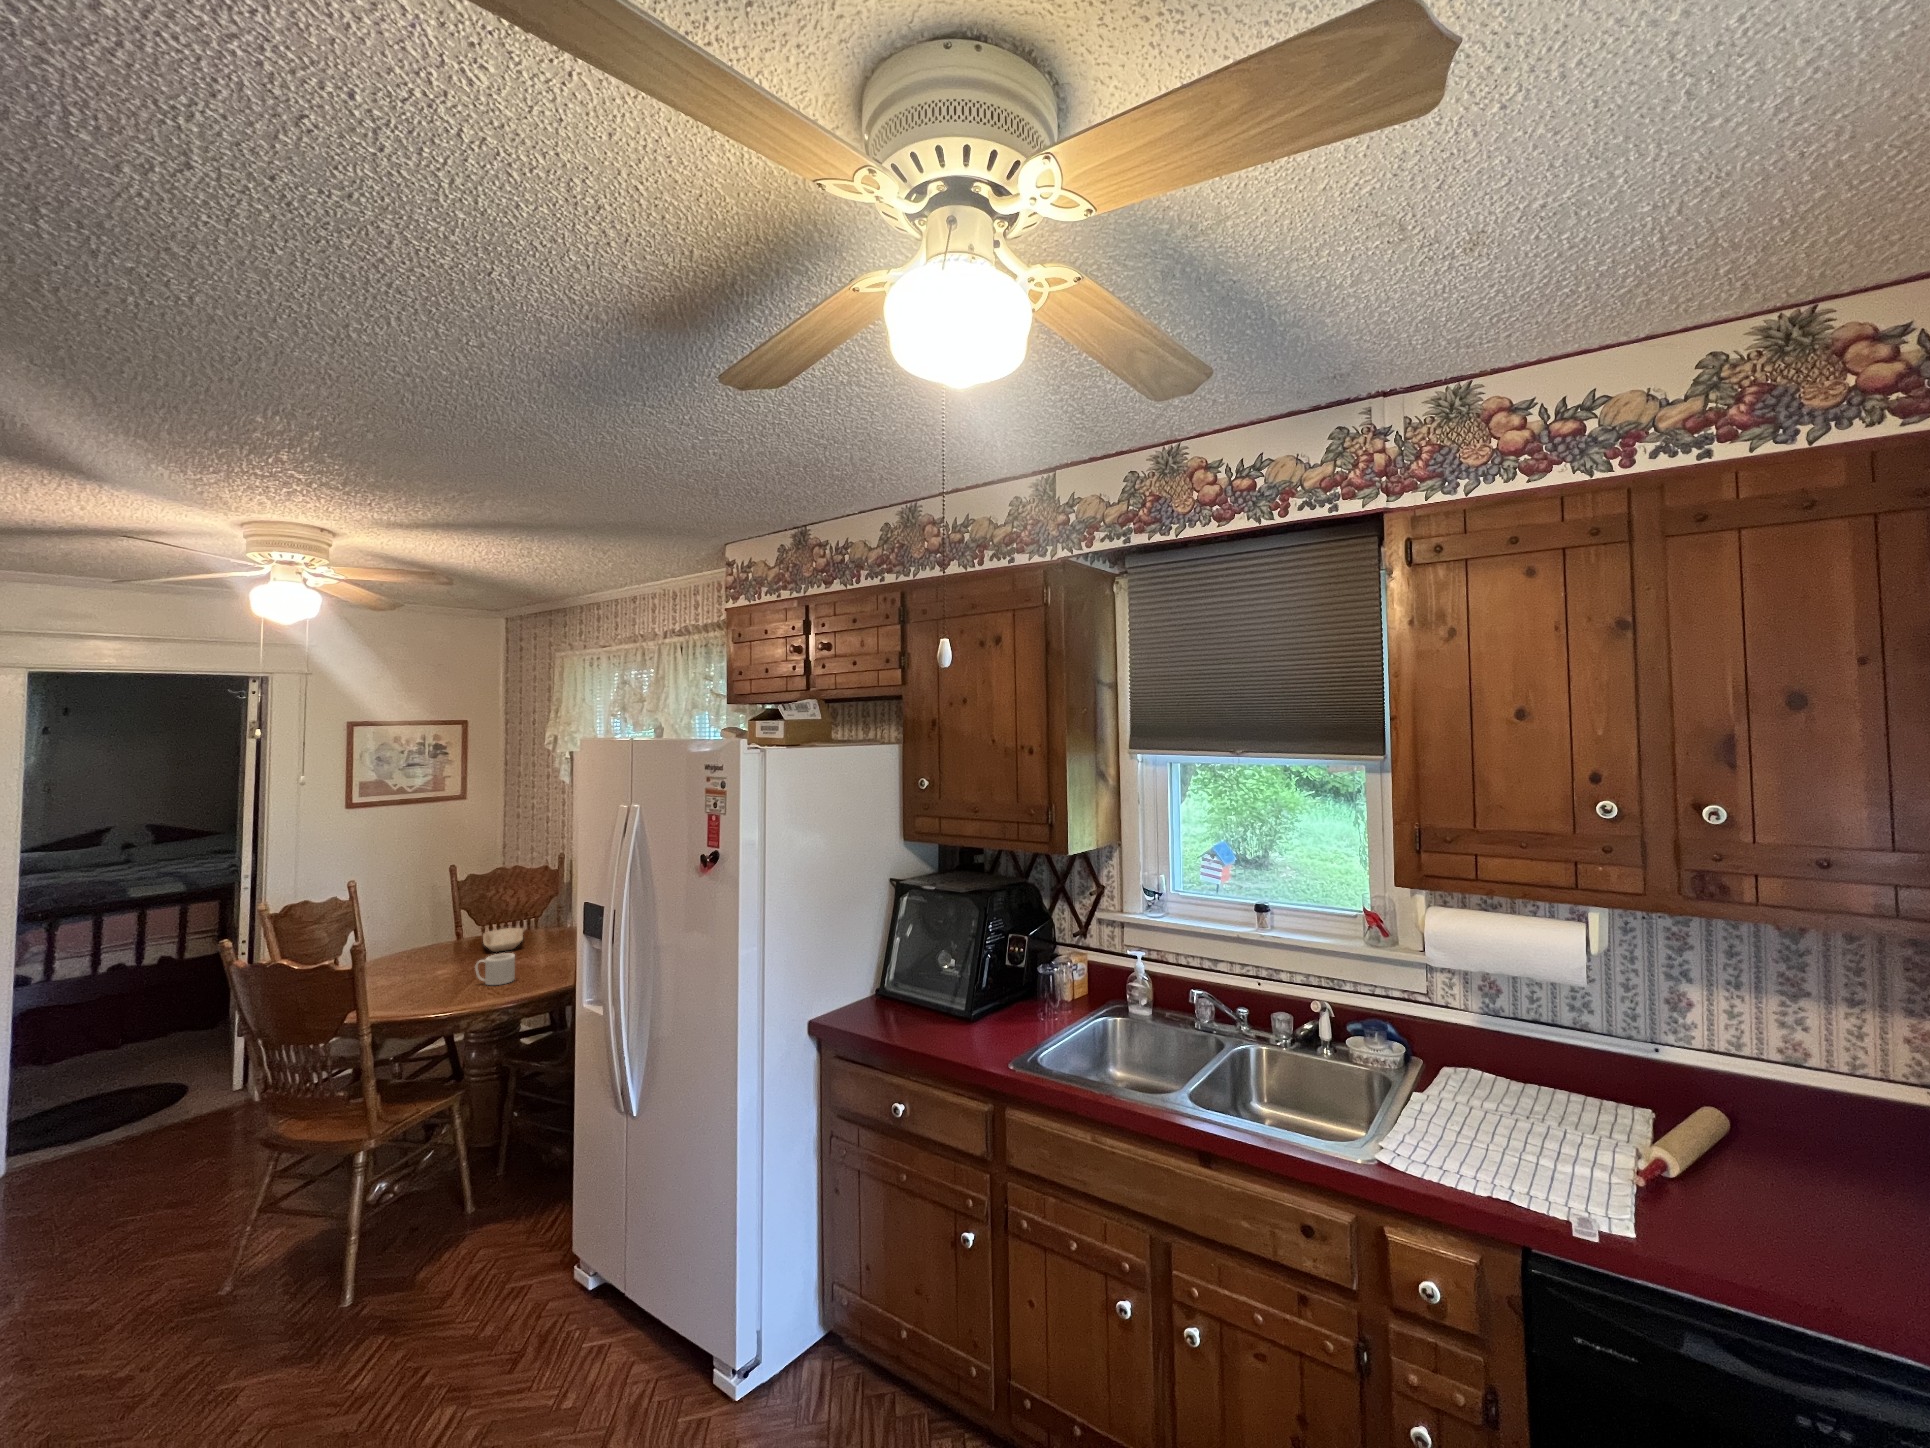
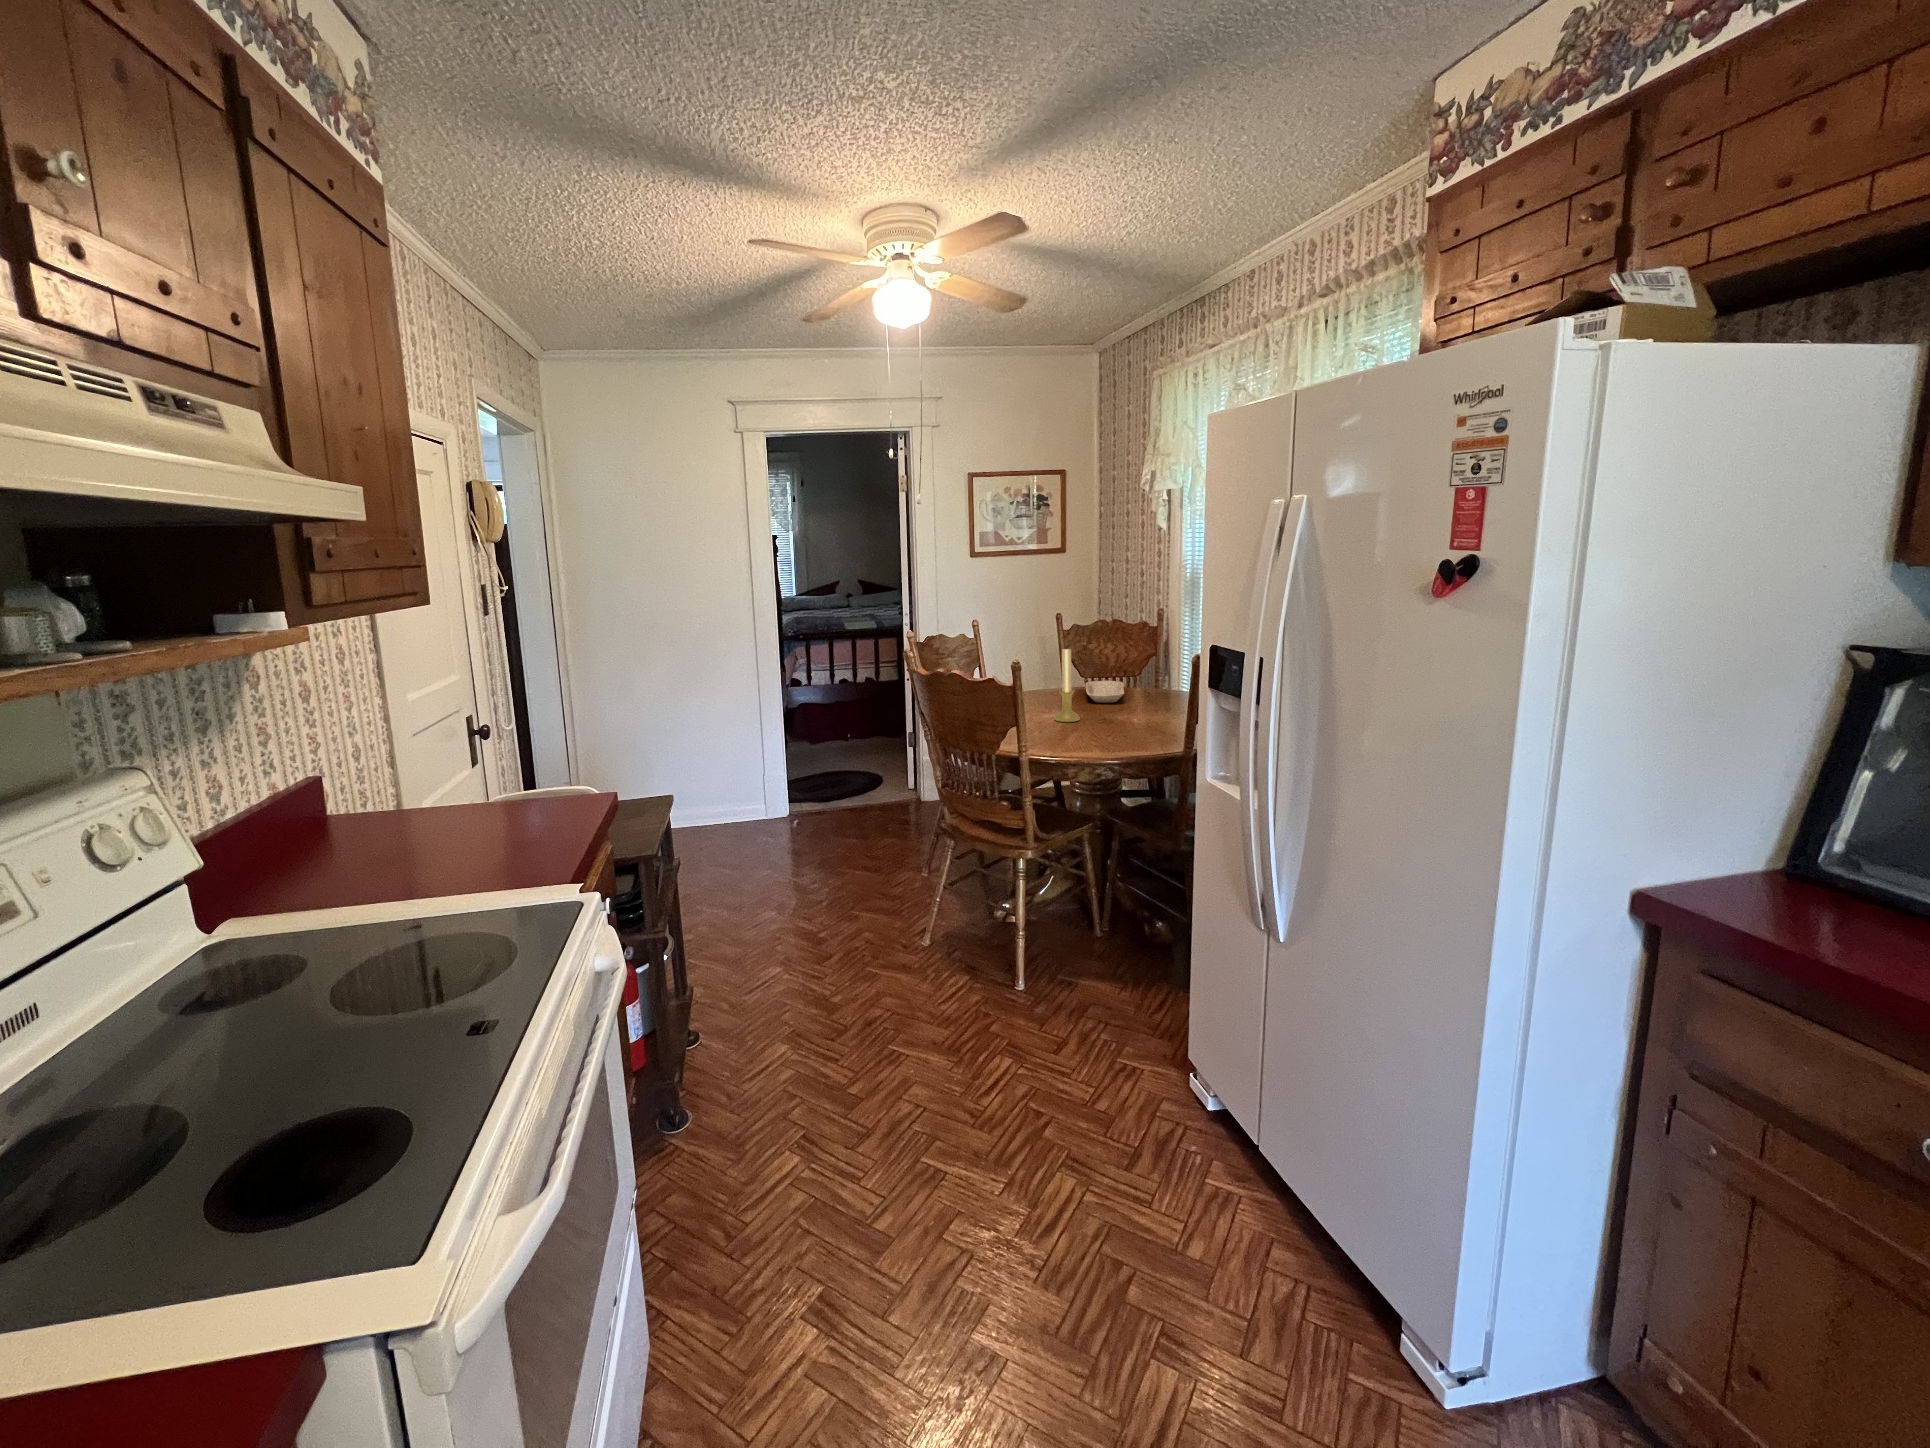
candle holder: none [447,905,475,977] -> present [1054,649,1080,722]
mug: present [475,953,515,985] -> none [1080,703,1120,737]

